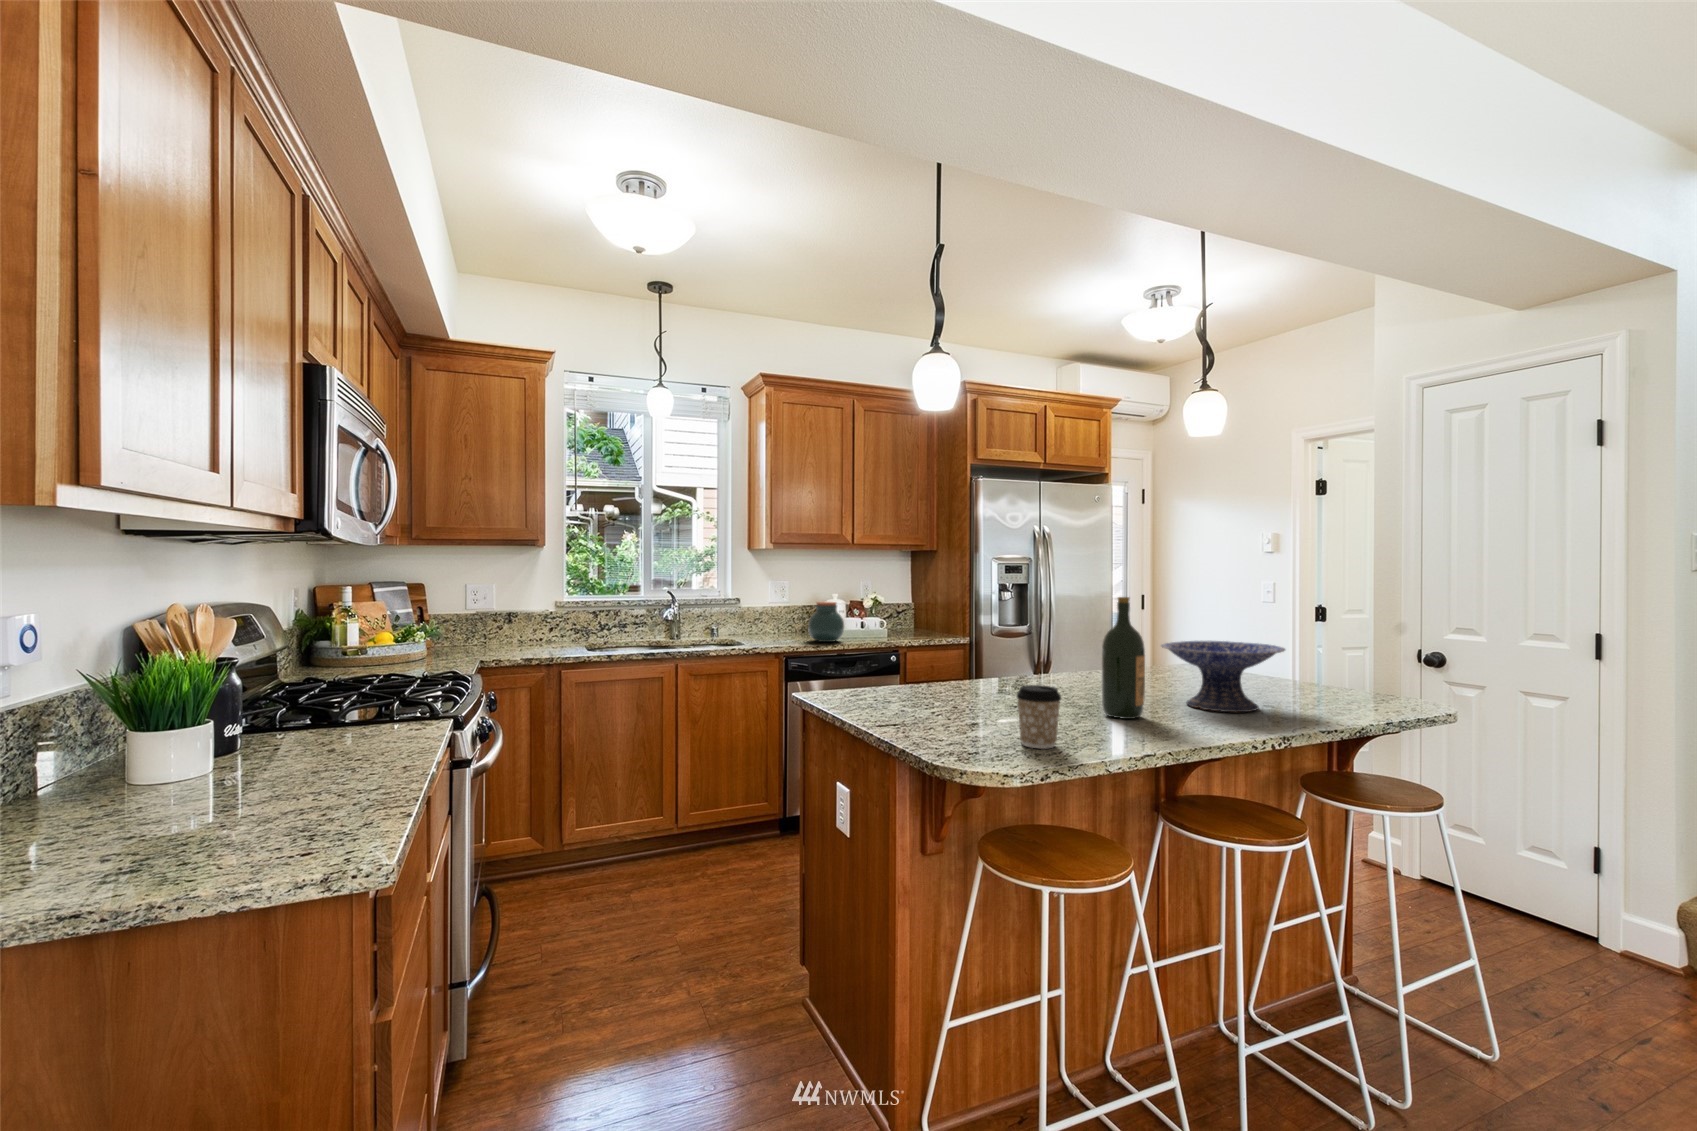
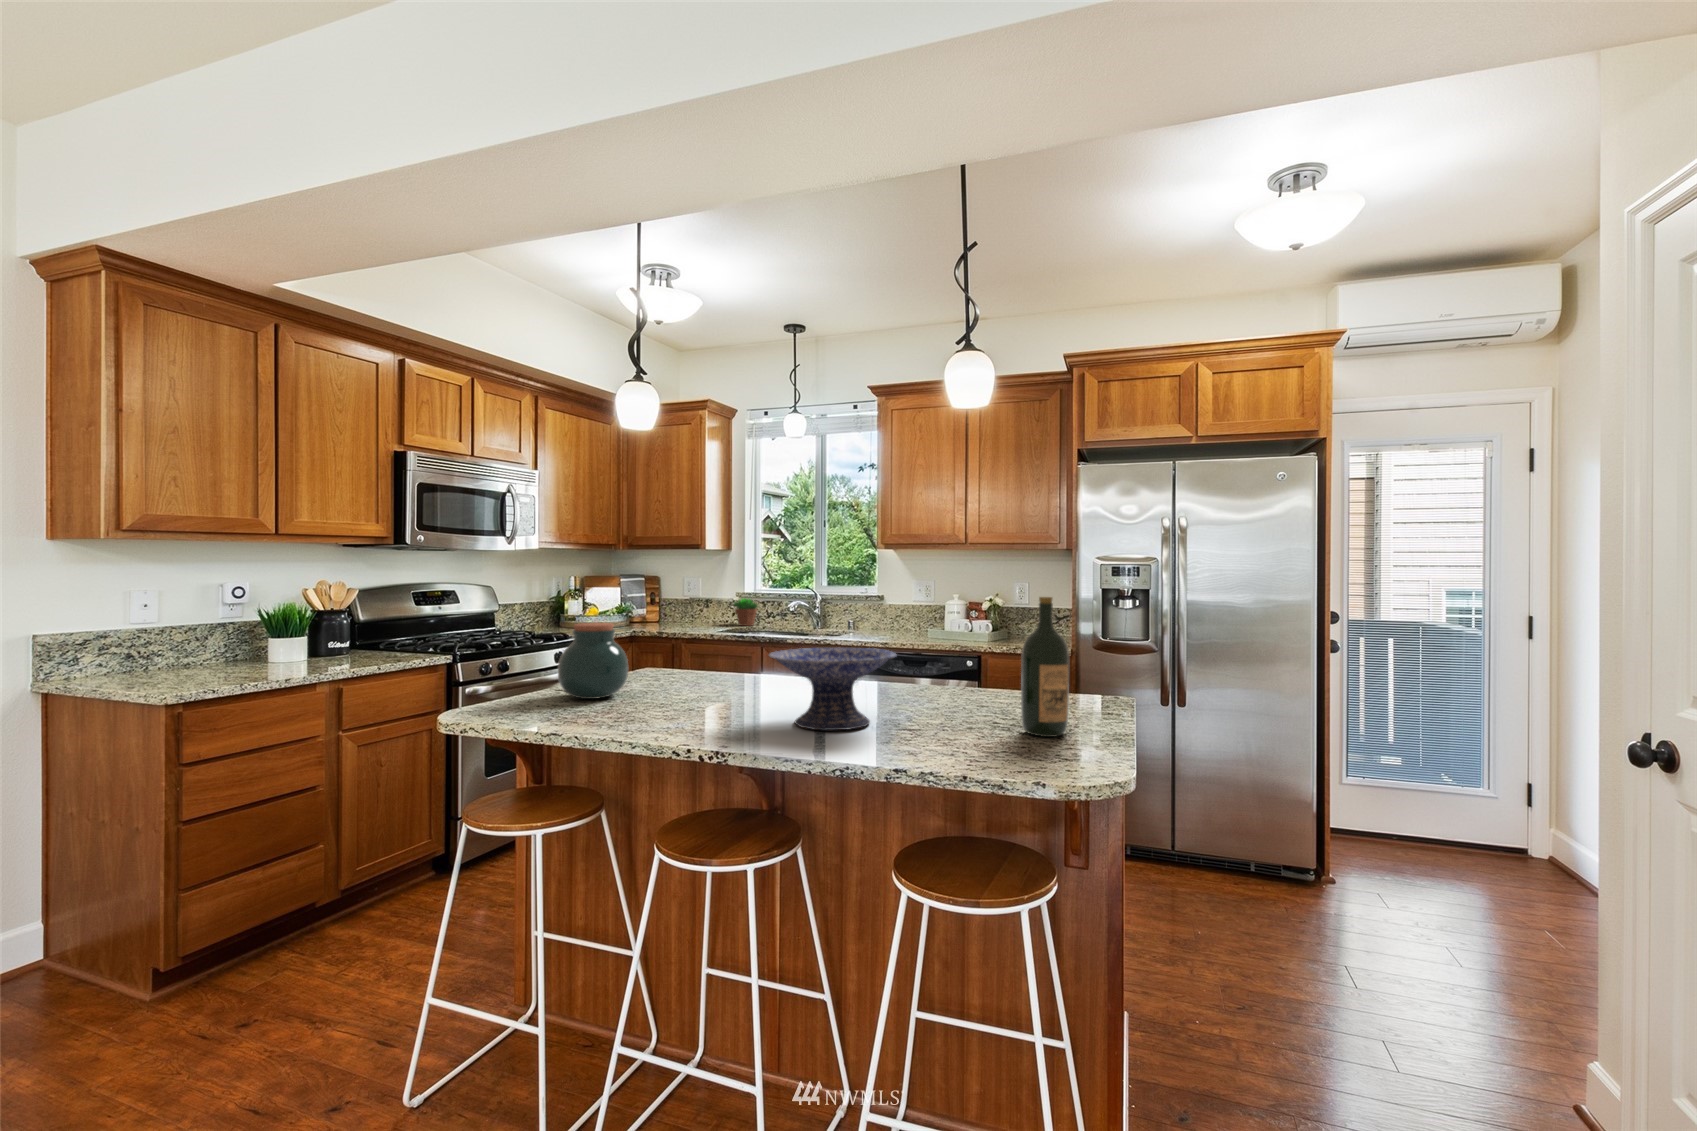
wine bottle: present [1102,597,1145,719] -> present [1021,597,1069,737]
jar: present [808,602,844,642] -> present [558,623,628,699]
succulent plant: none [556,606,593,642] -> present [734,598,758,626]
coffee cup: present [1017,685,1061,749] -> none [517,662,559,716]

